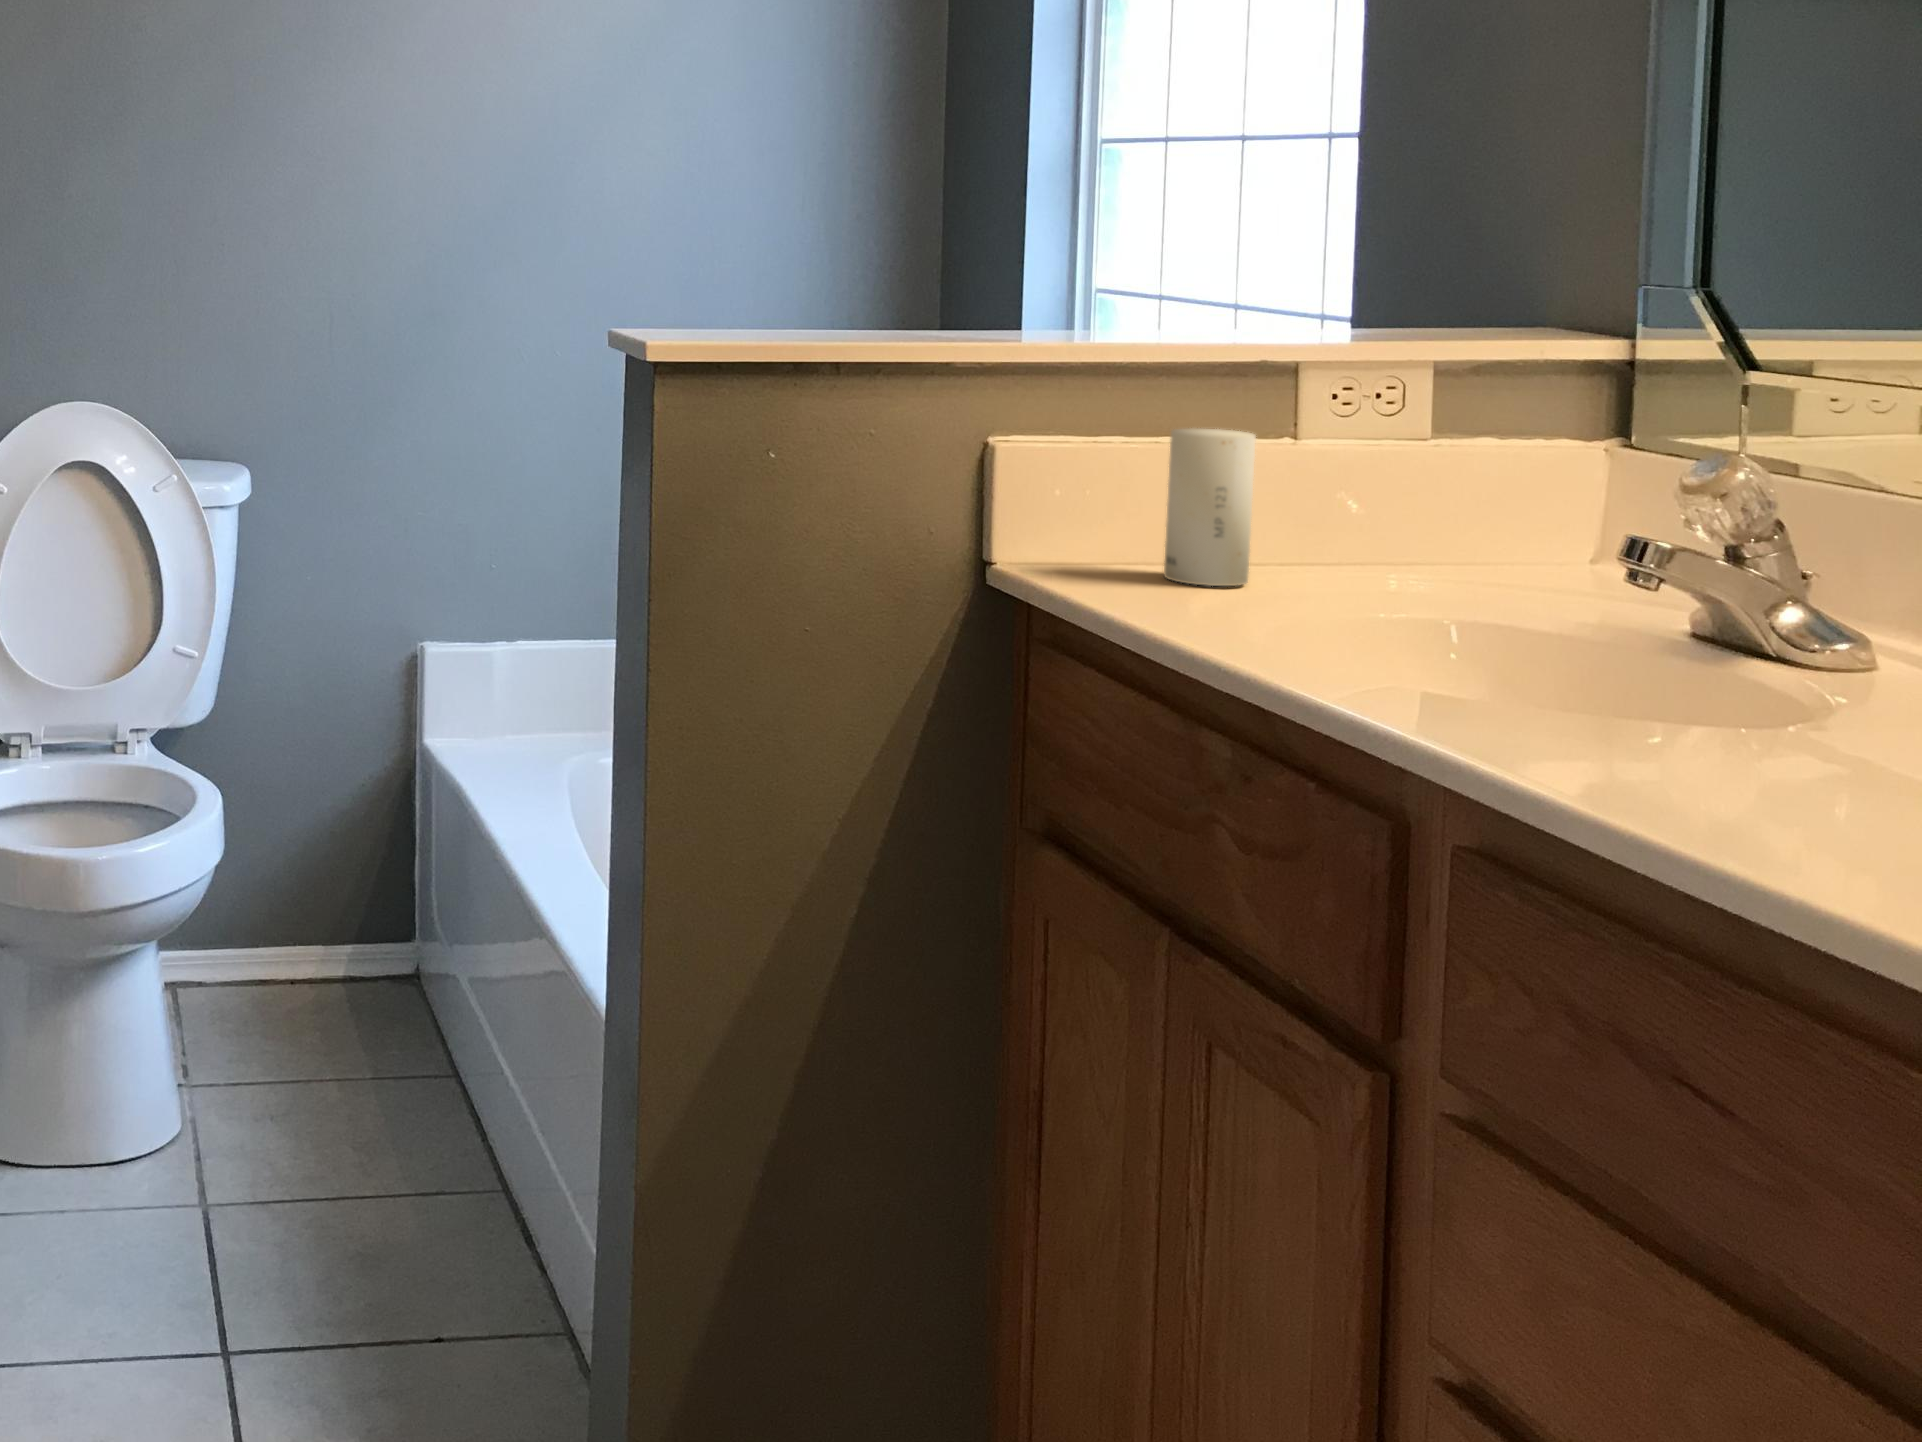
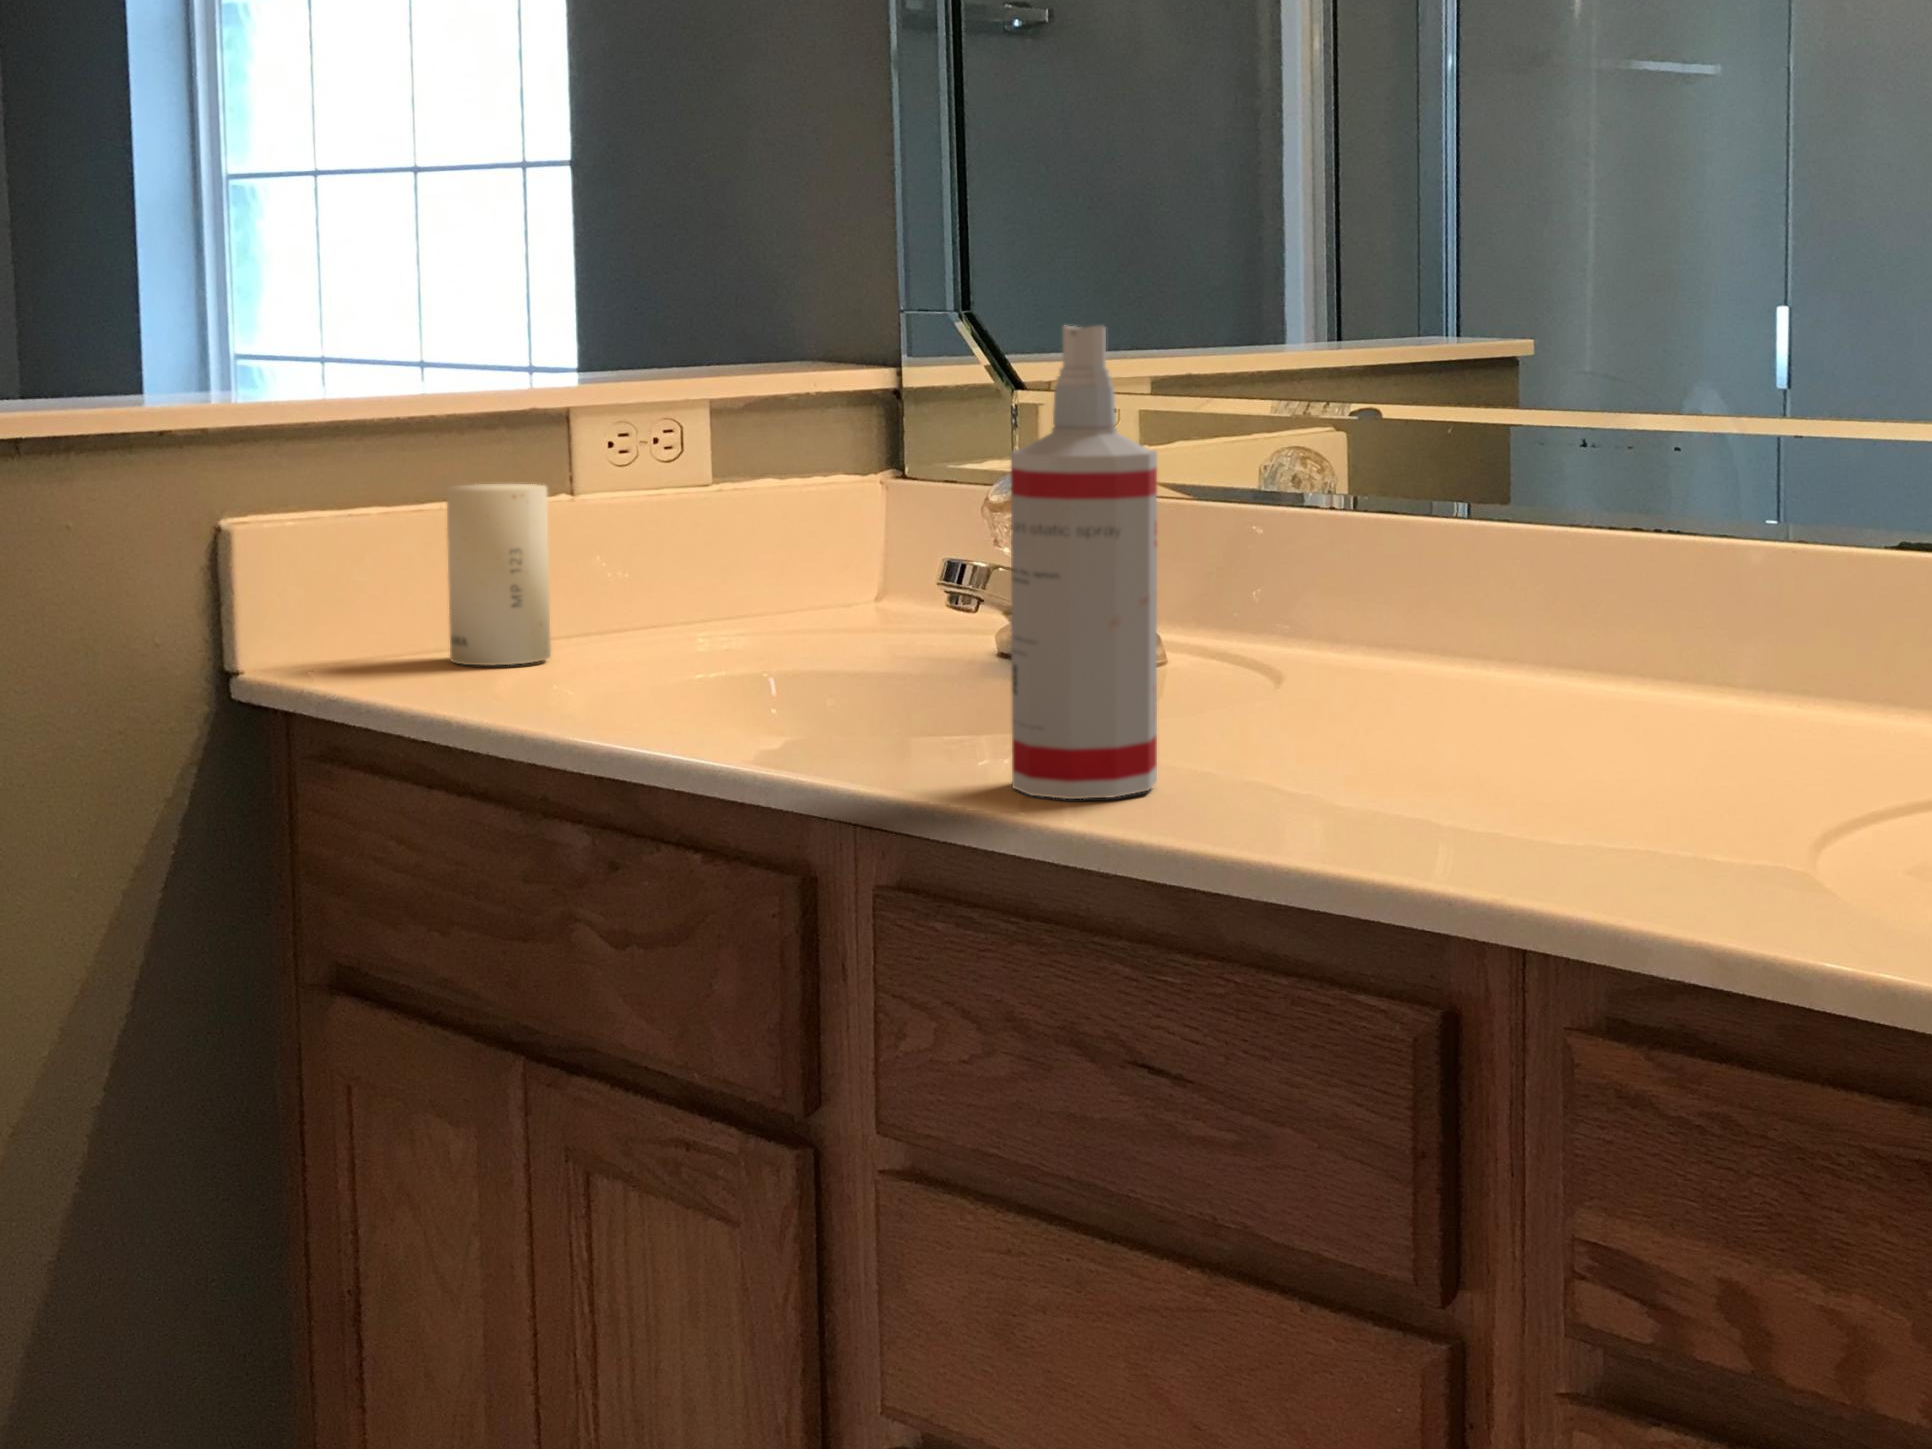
spray bottle: none [1592,334,1777,803] -> present [1011,326,1157,799]

